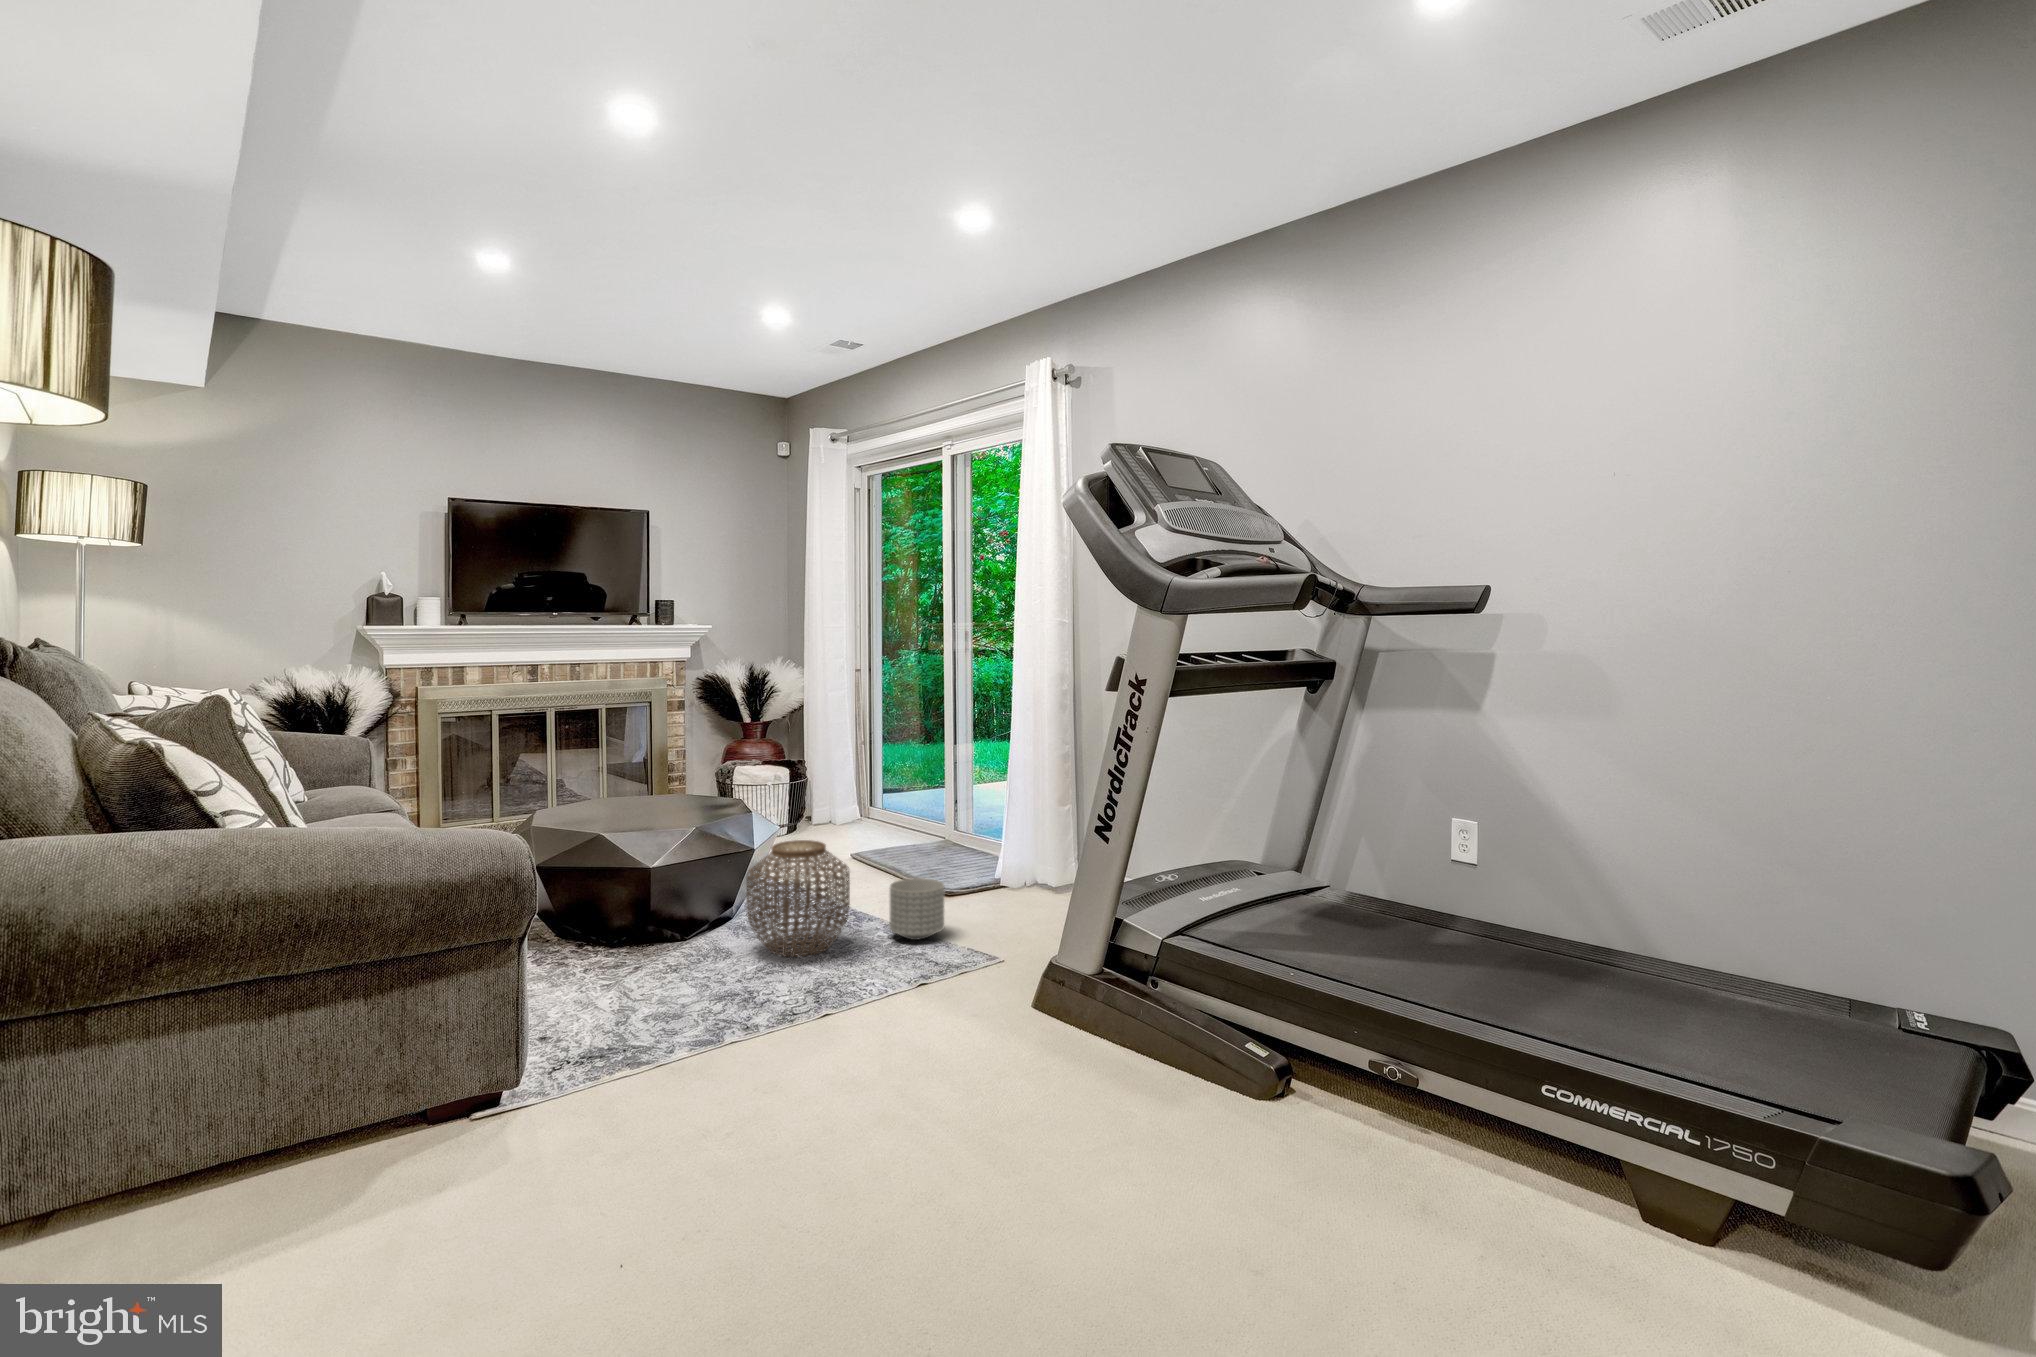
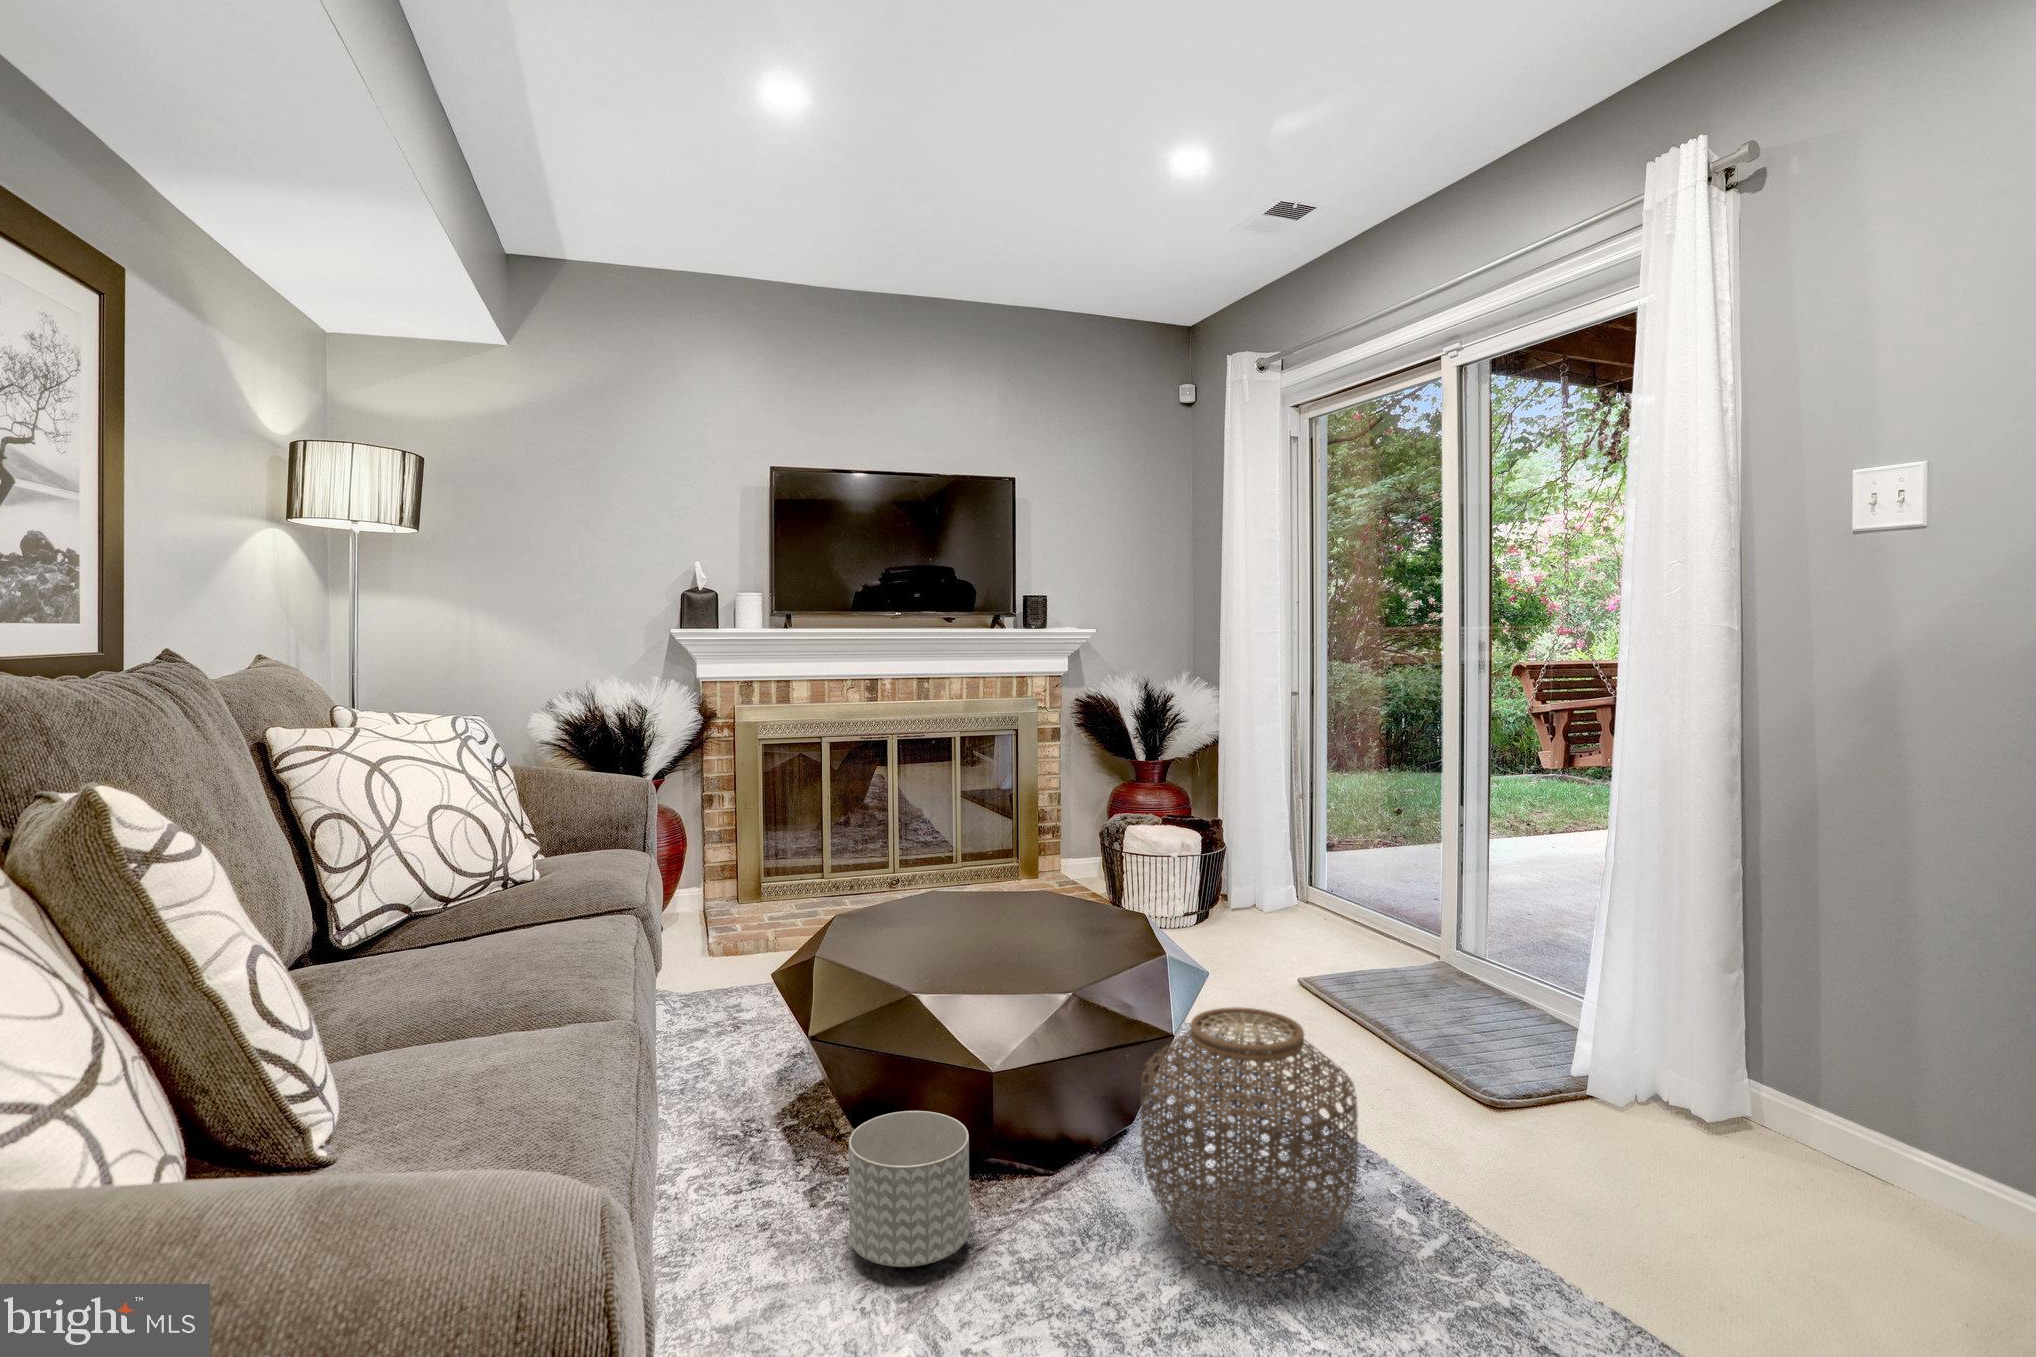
planter: present [890,878,944,940] -> present [849,1111,969,1267]

